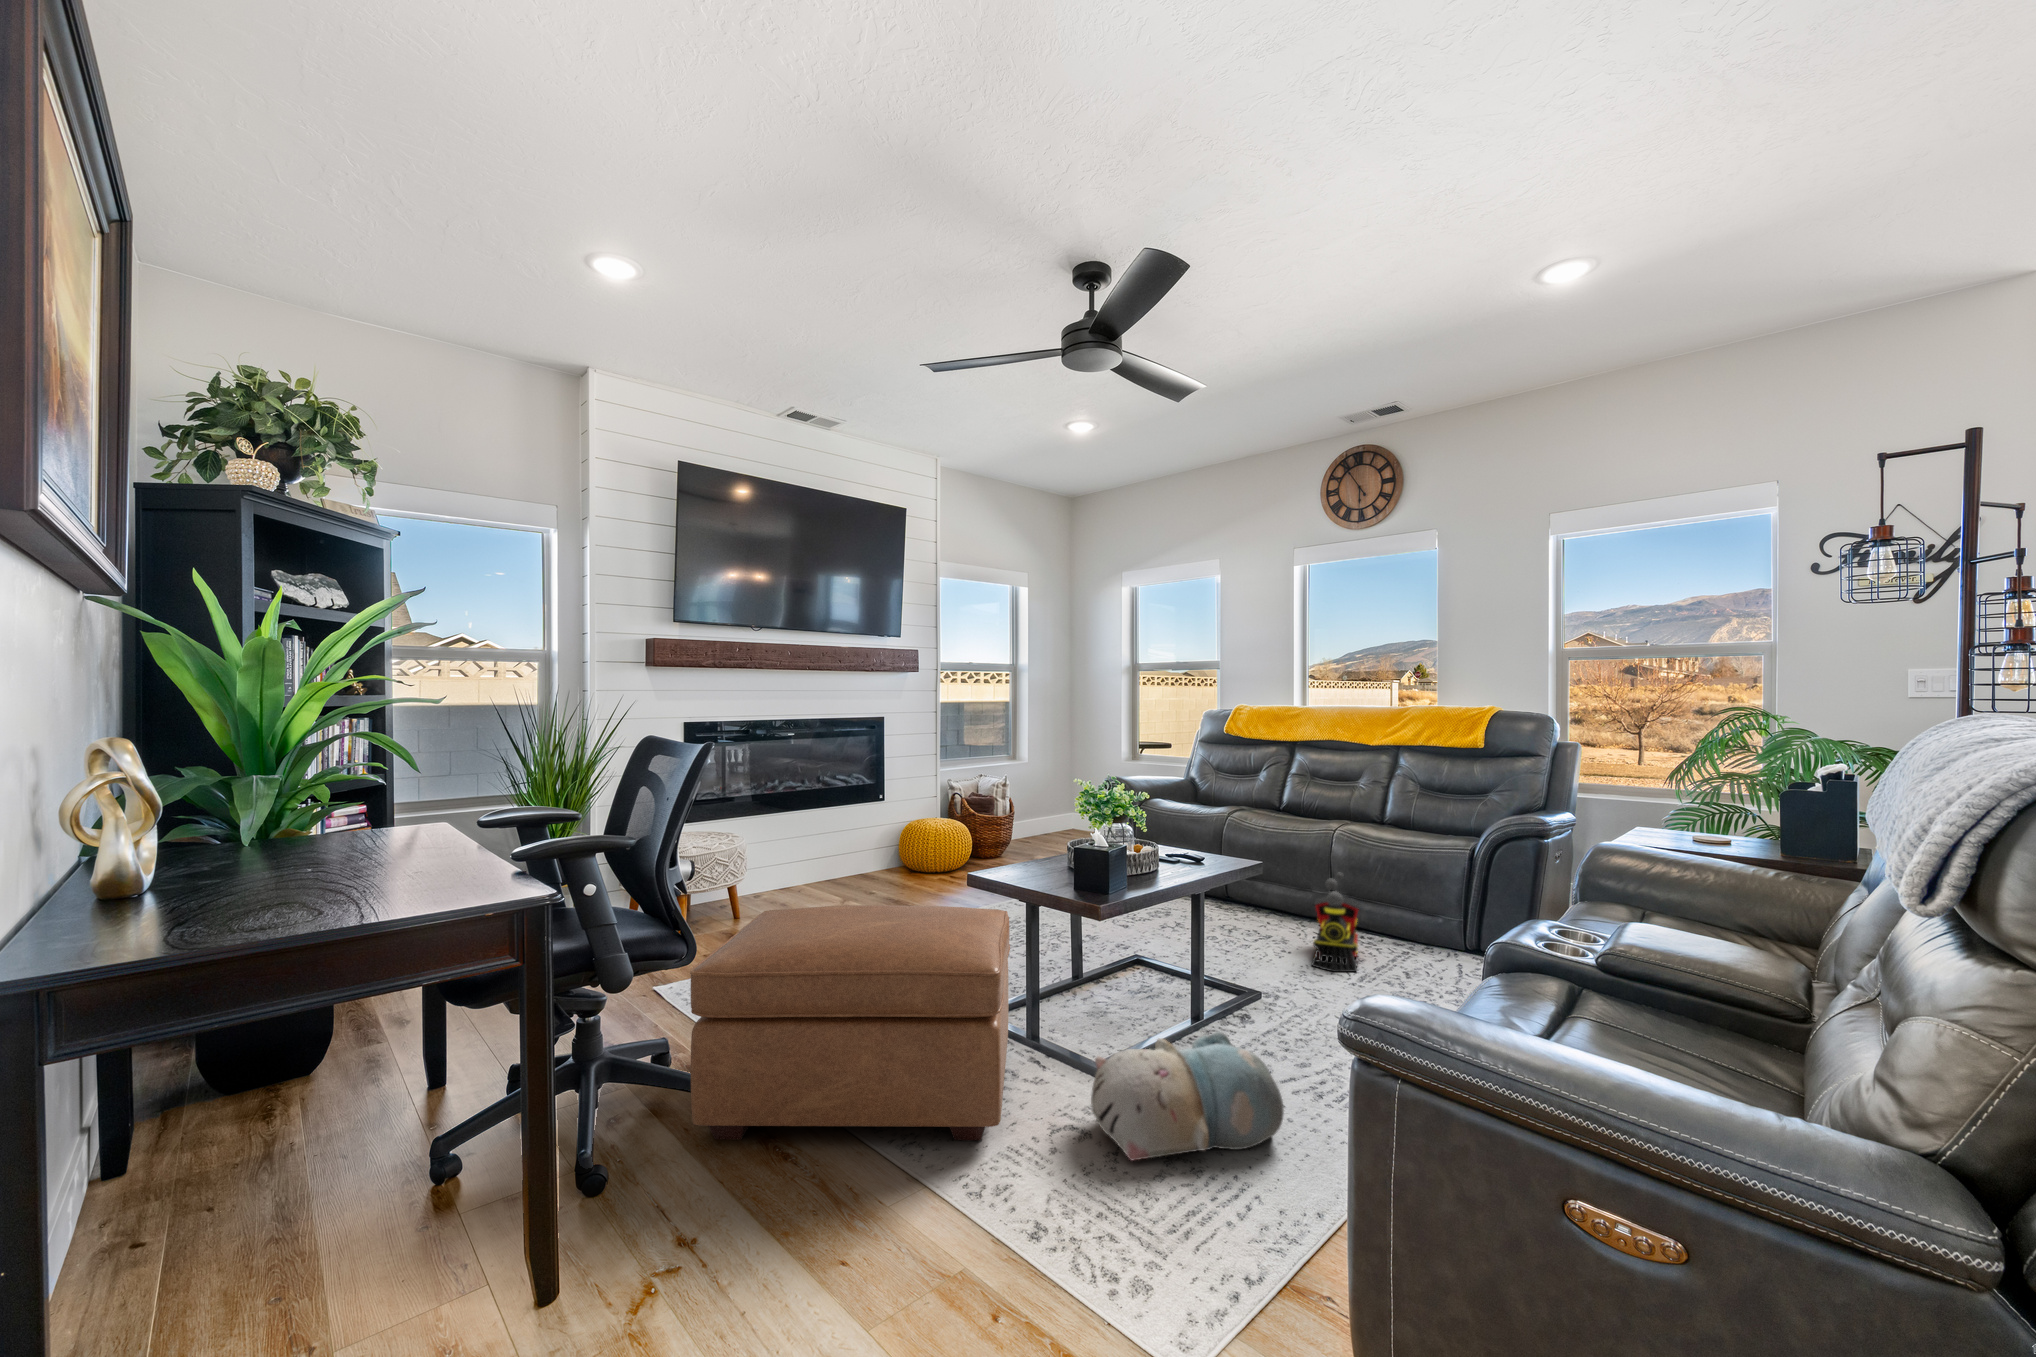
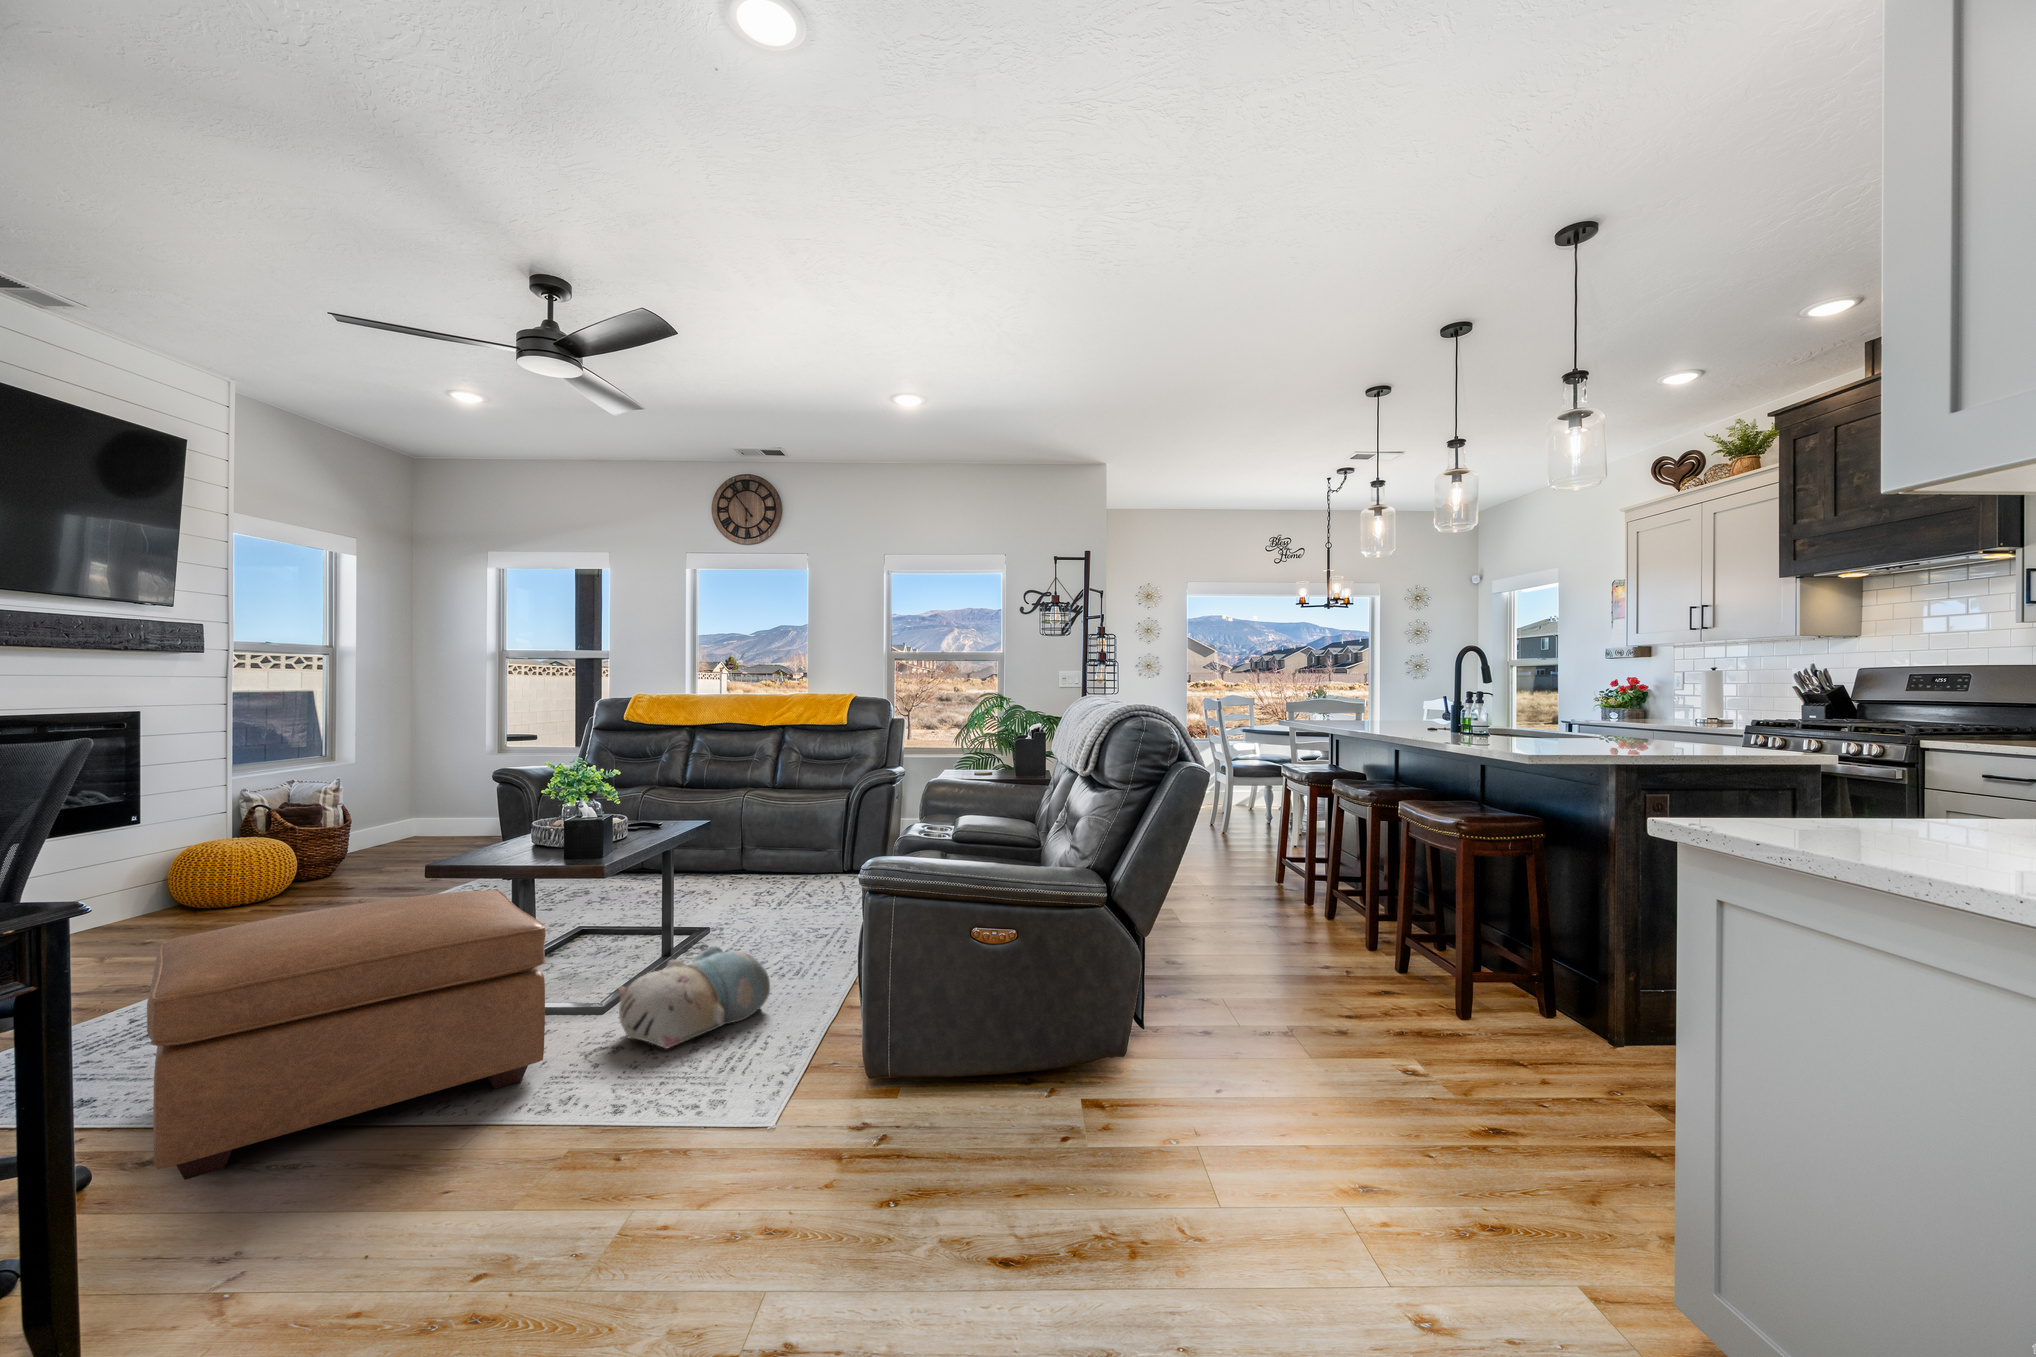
toy train: present [1312,872,1361,972] -> none [733,829,772,907]

